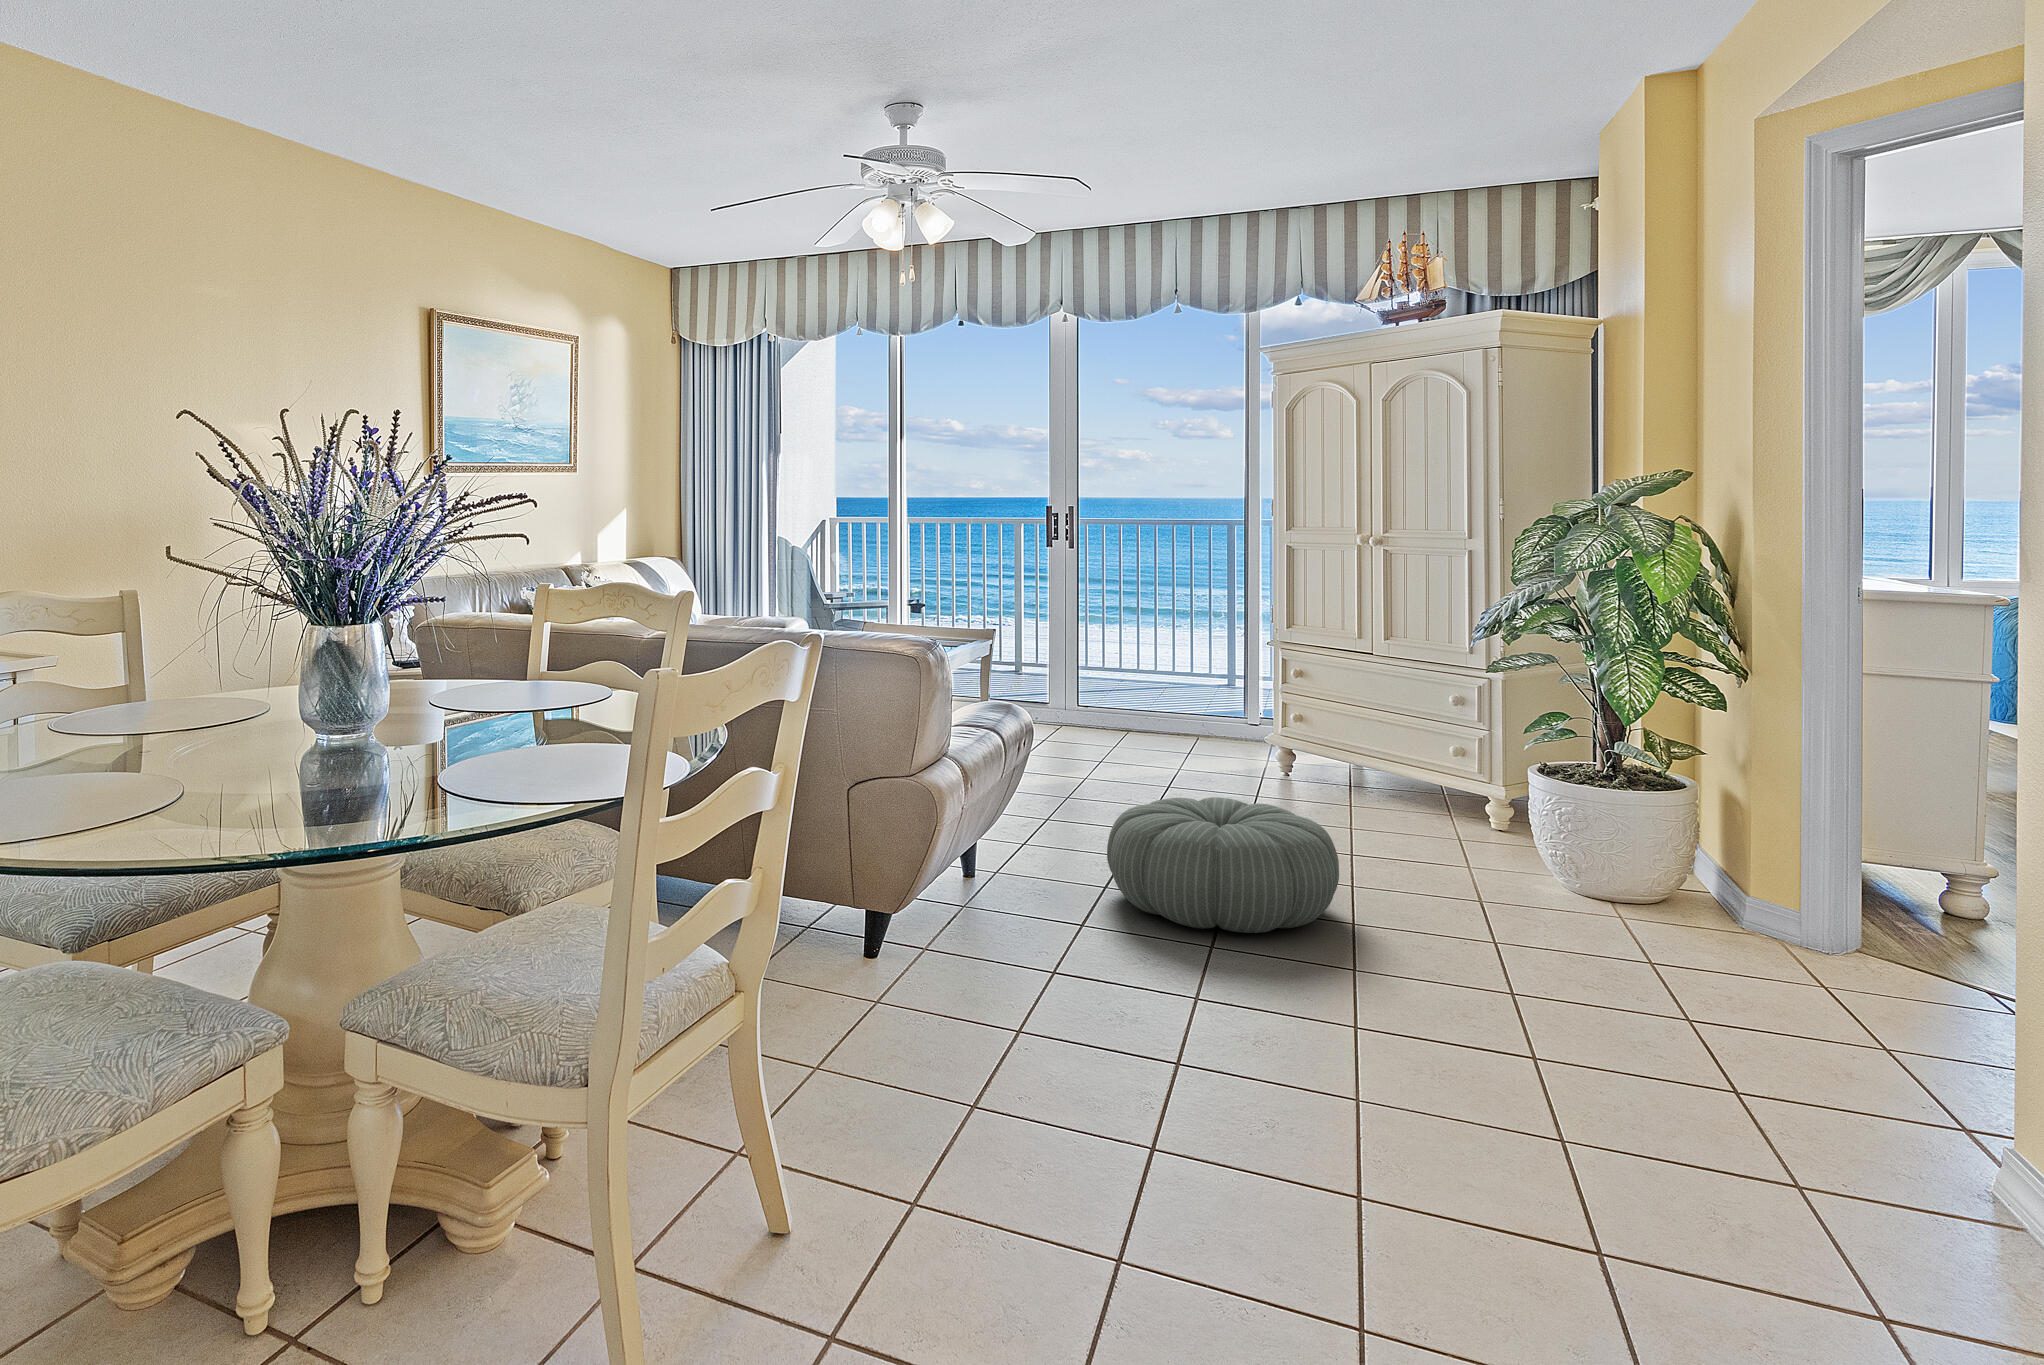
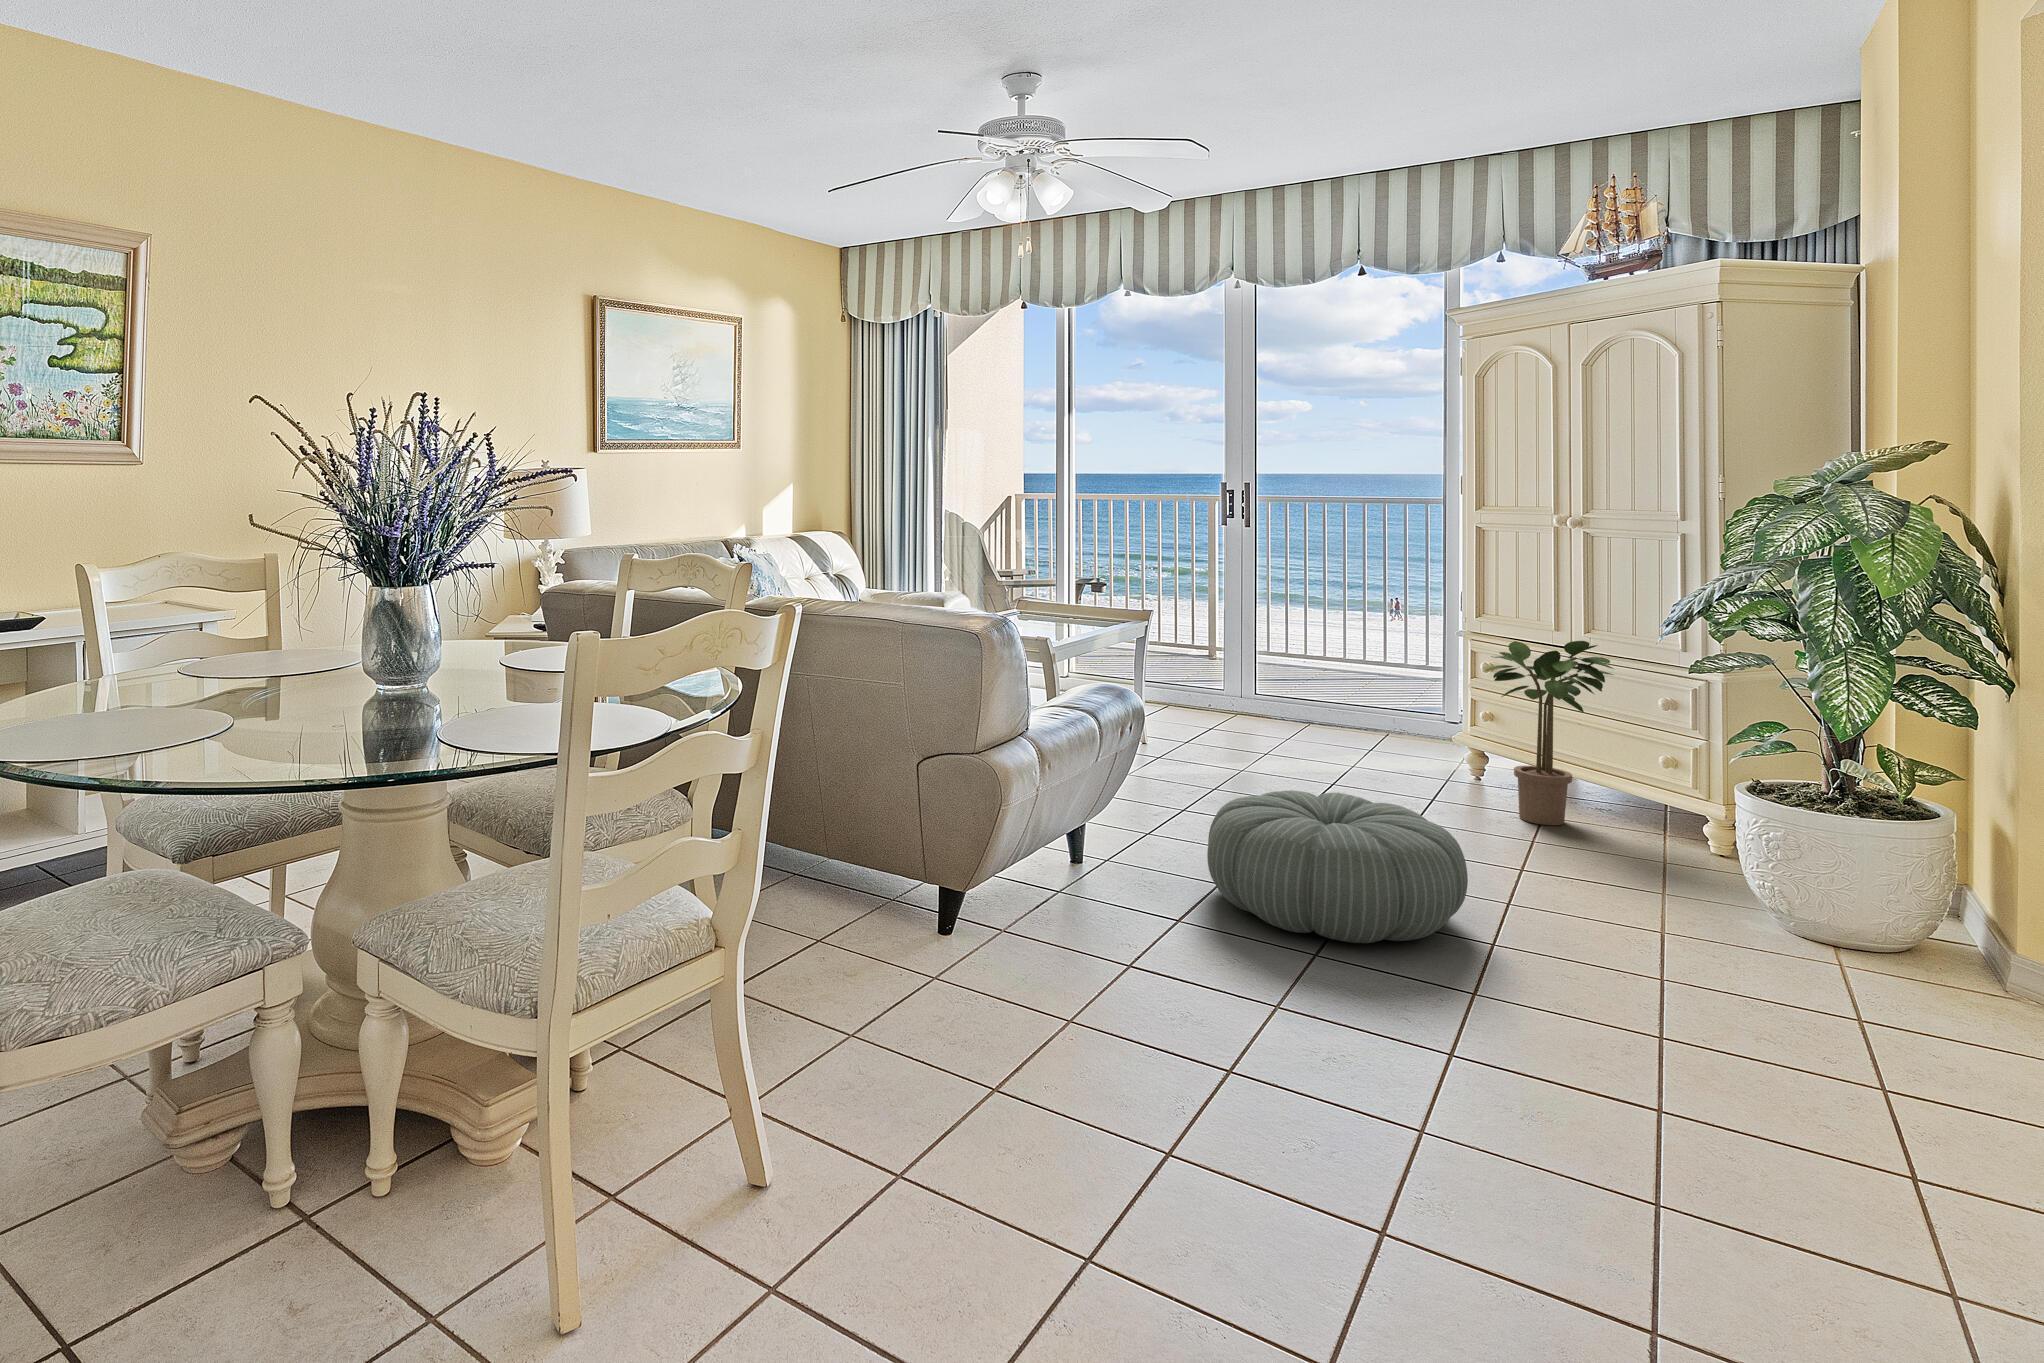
potted plant: none [1310,648,1421,818] -> present [1484,641,1613,825]

